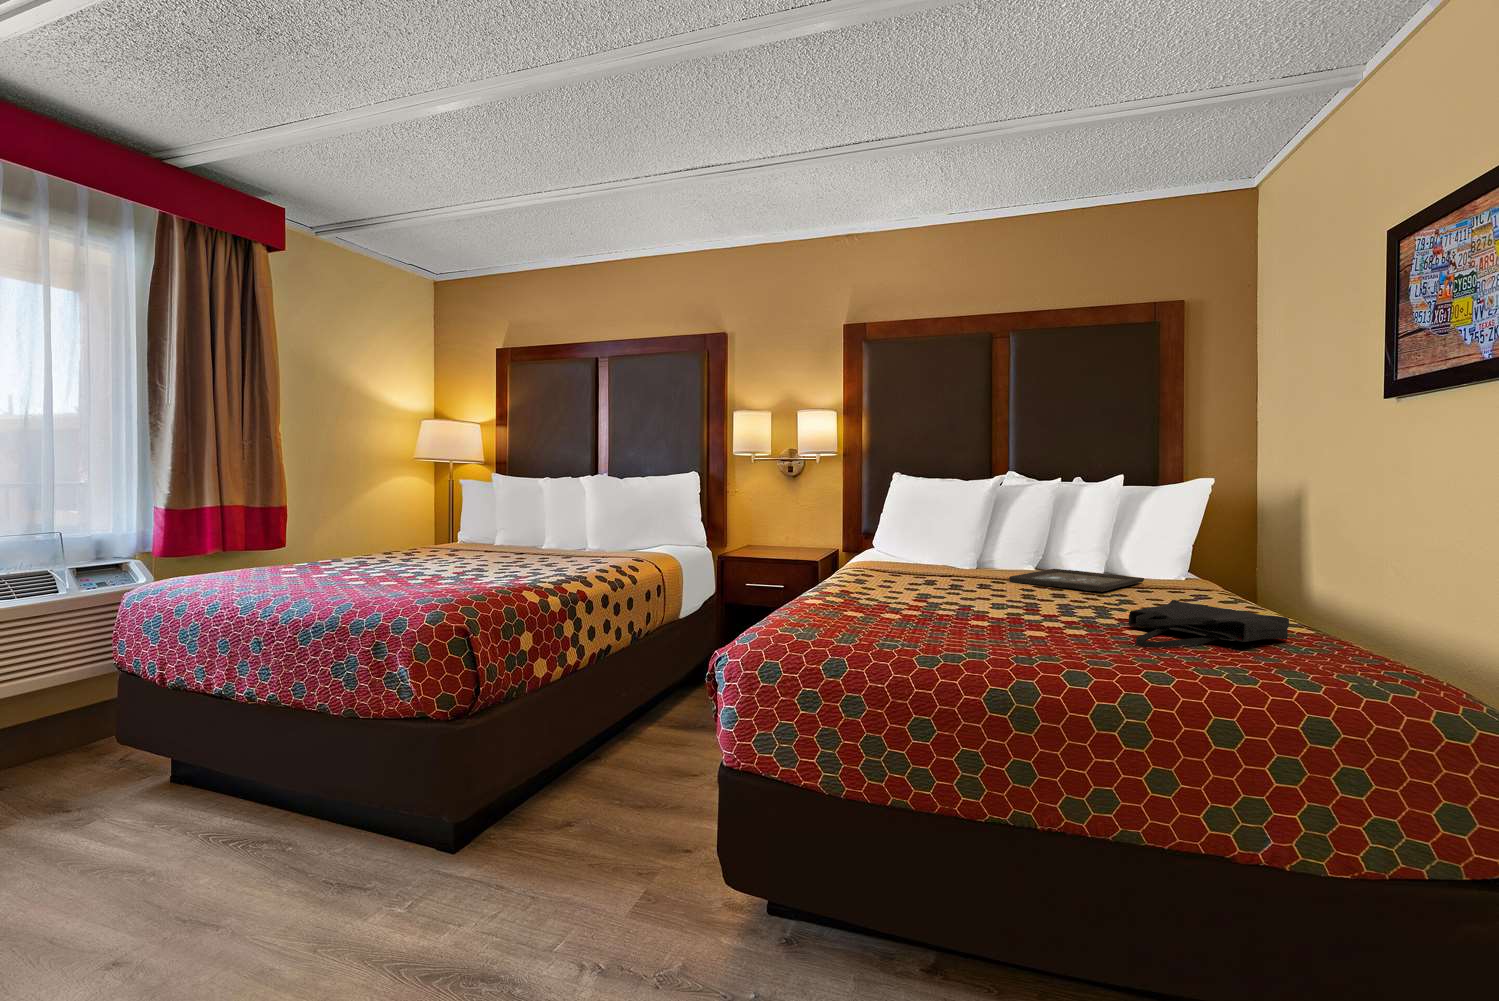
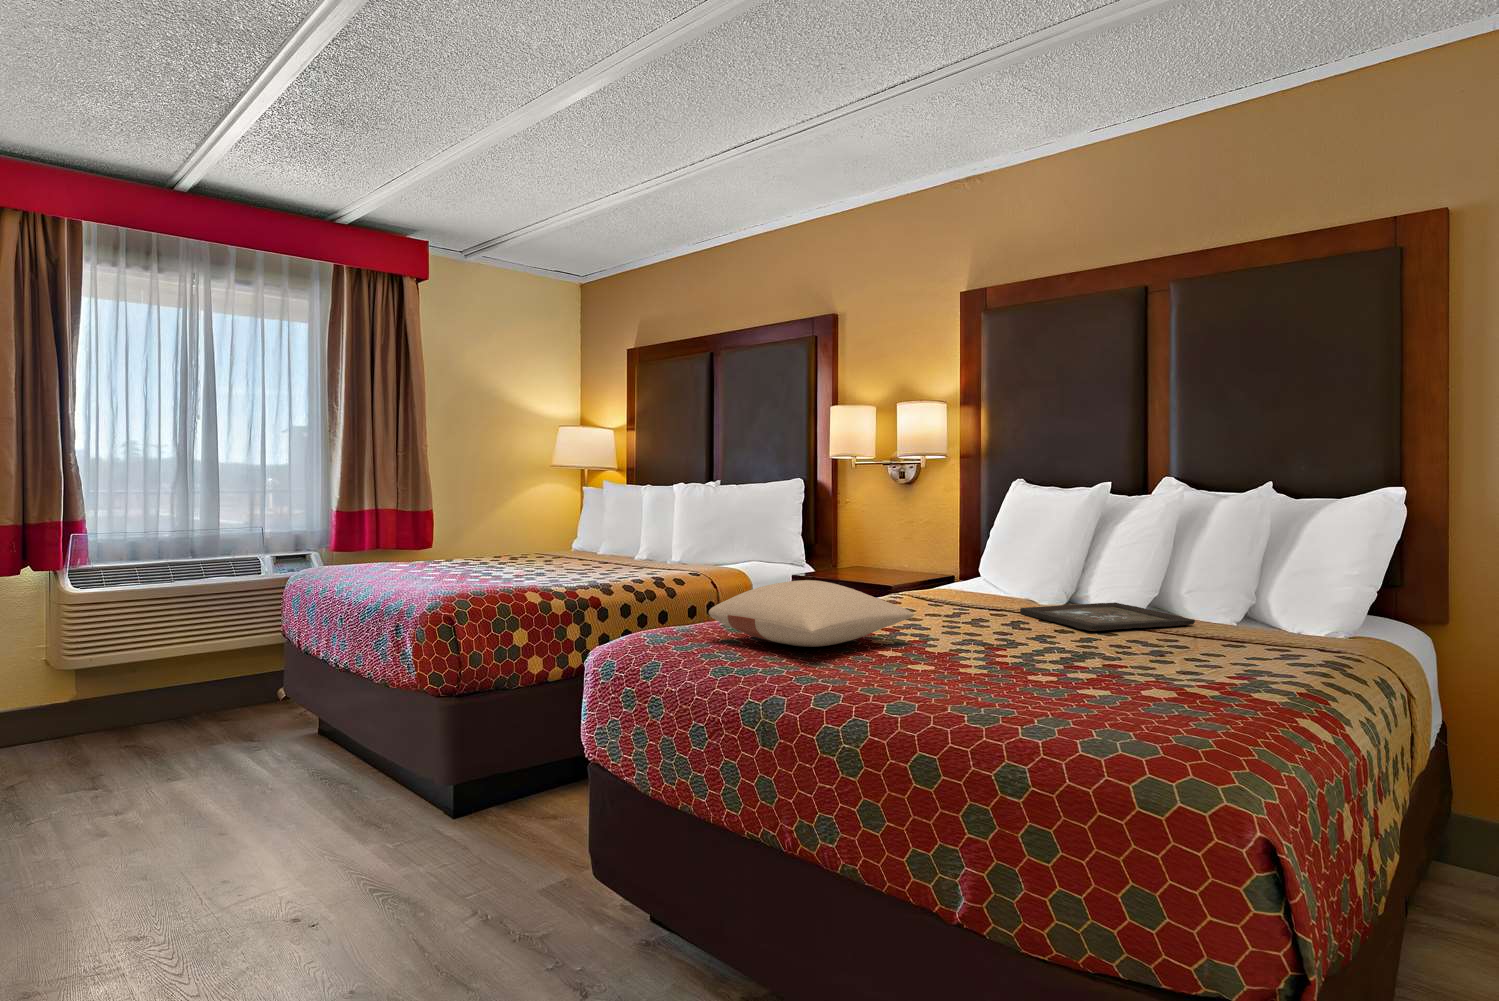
pillow: none [846,557,1020,623] -> present [709,580,914,647]
tote bag: present [1128,600,1289,648] -> none [942,642,1135,692]

